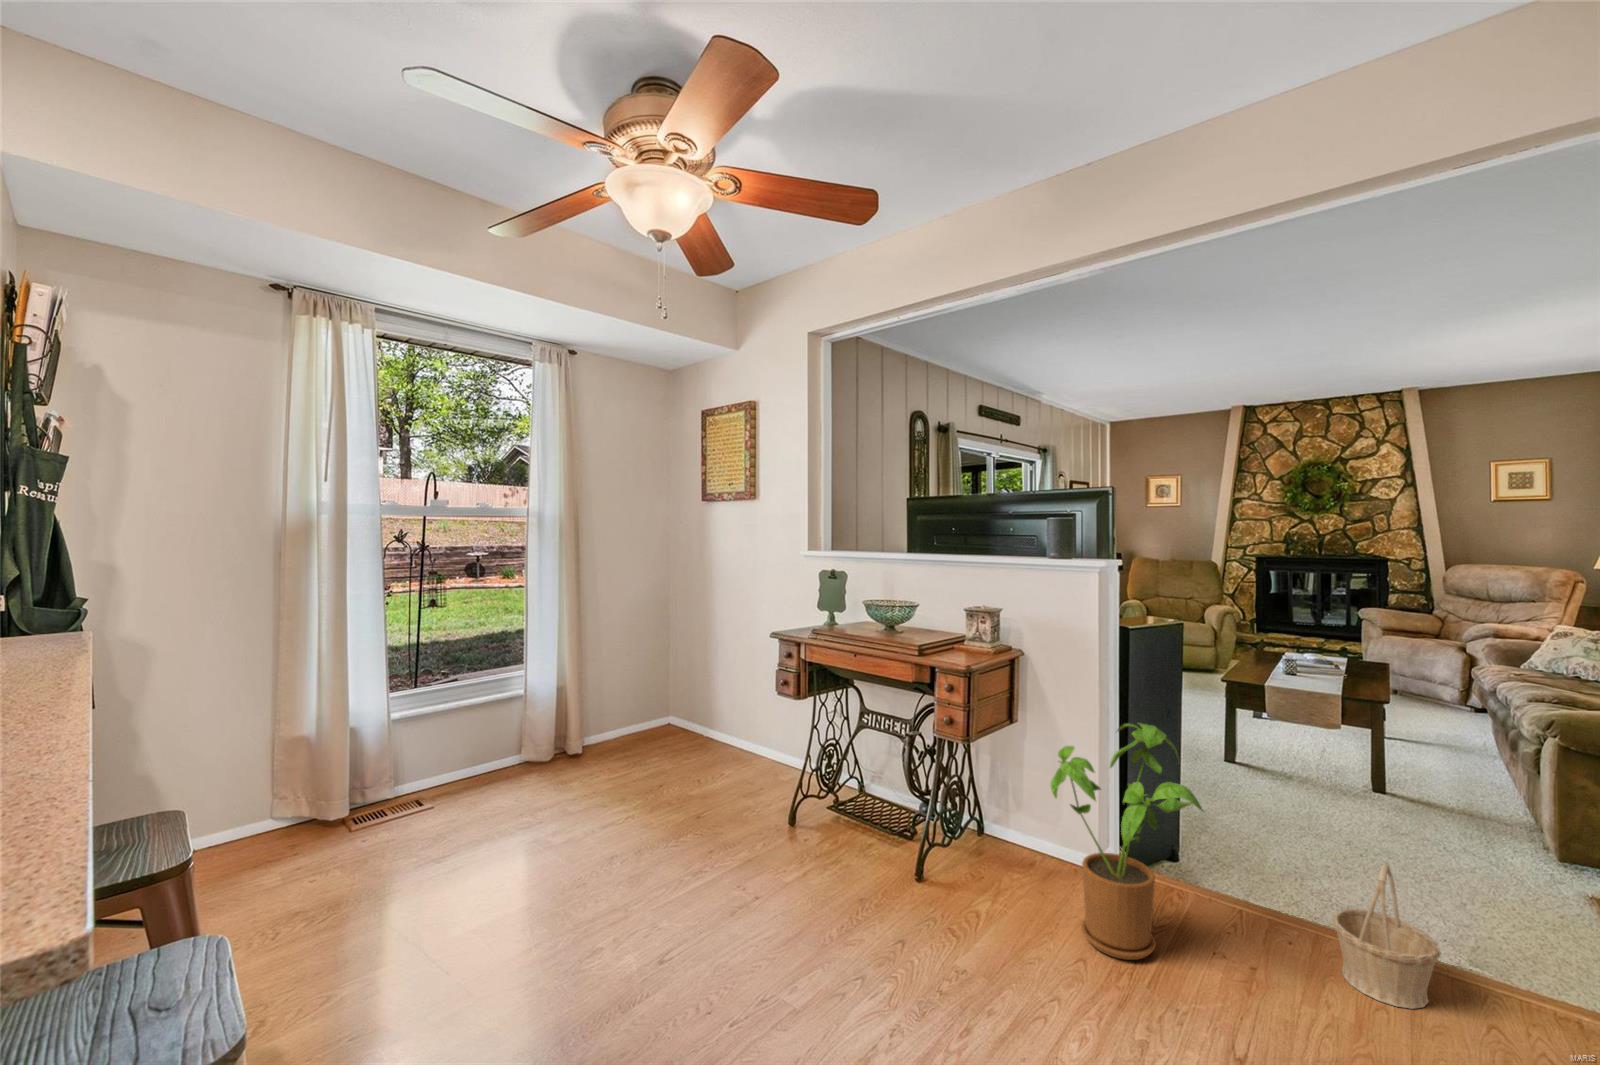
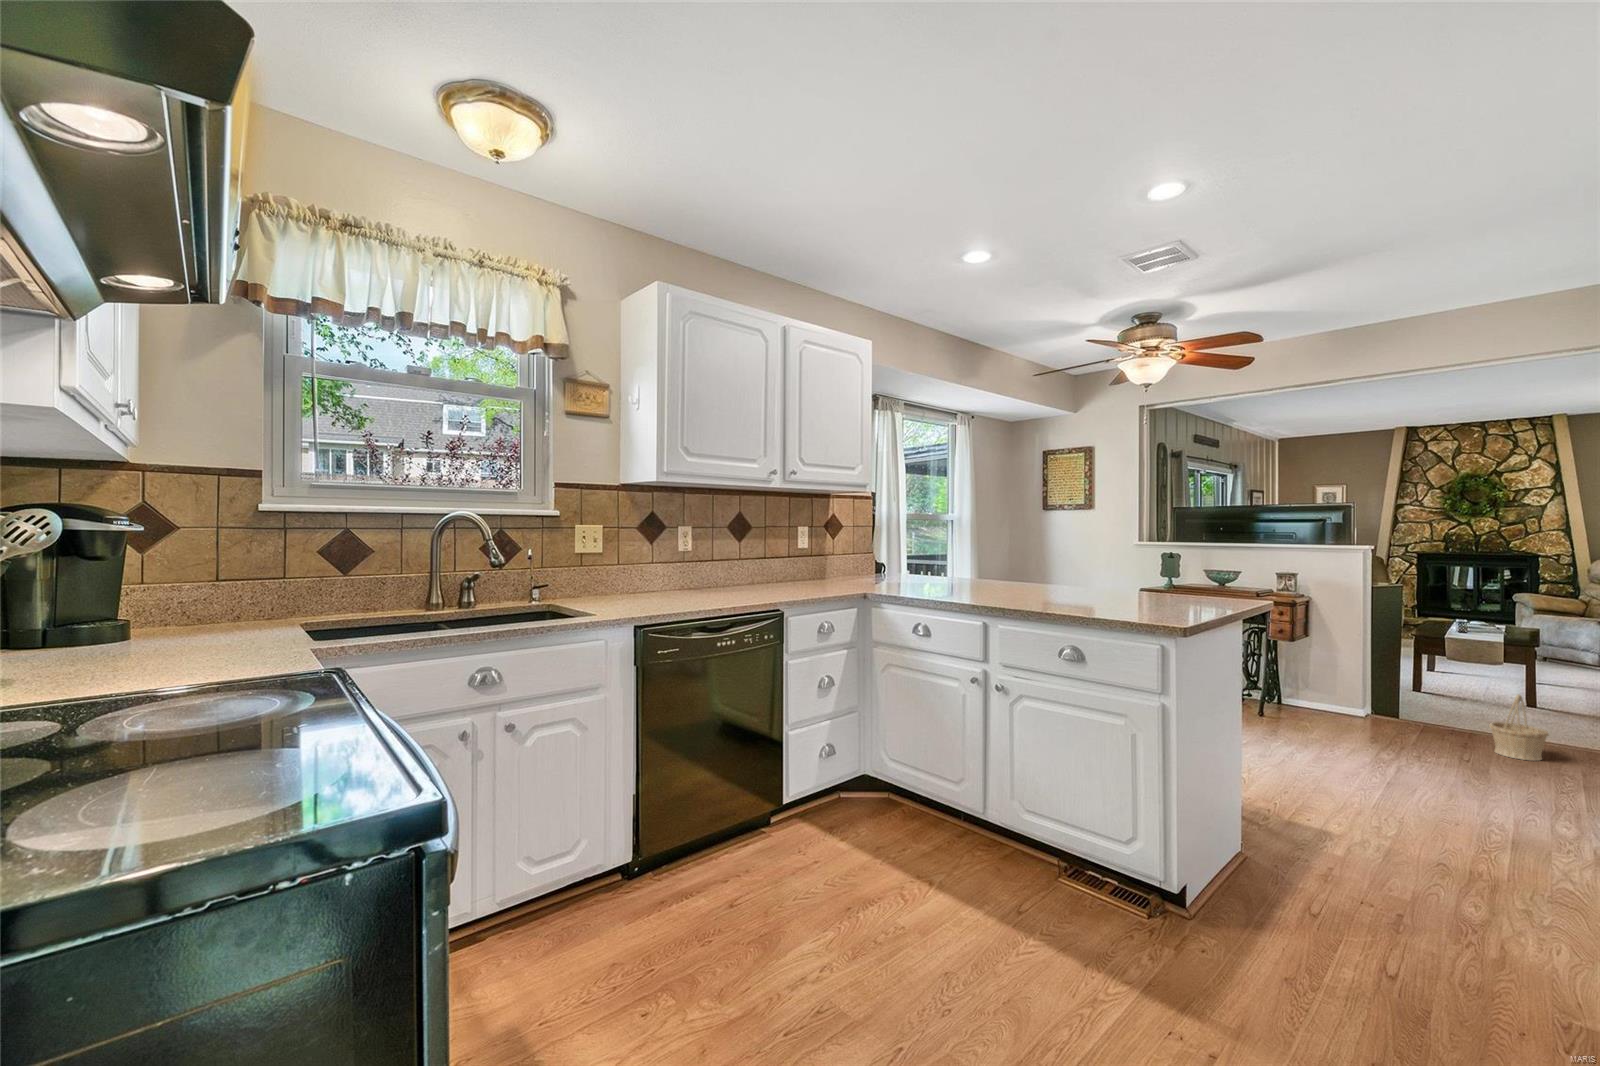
house plant: present [1050,723,1203,960] -> none [1323,626,1419,744]

